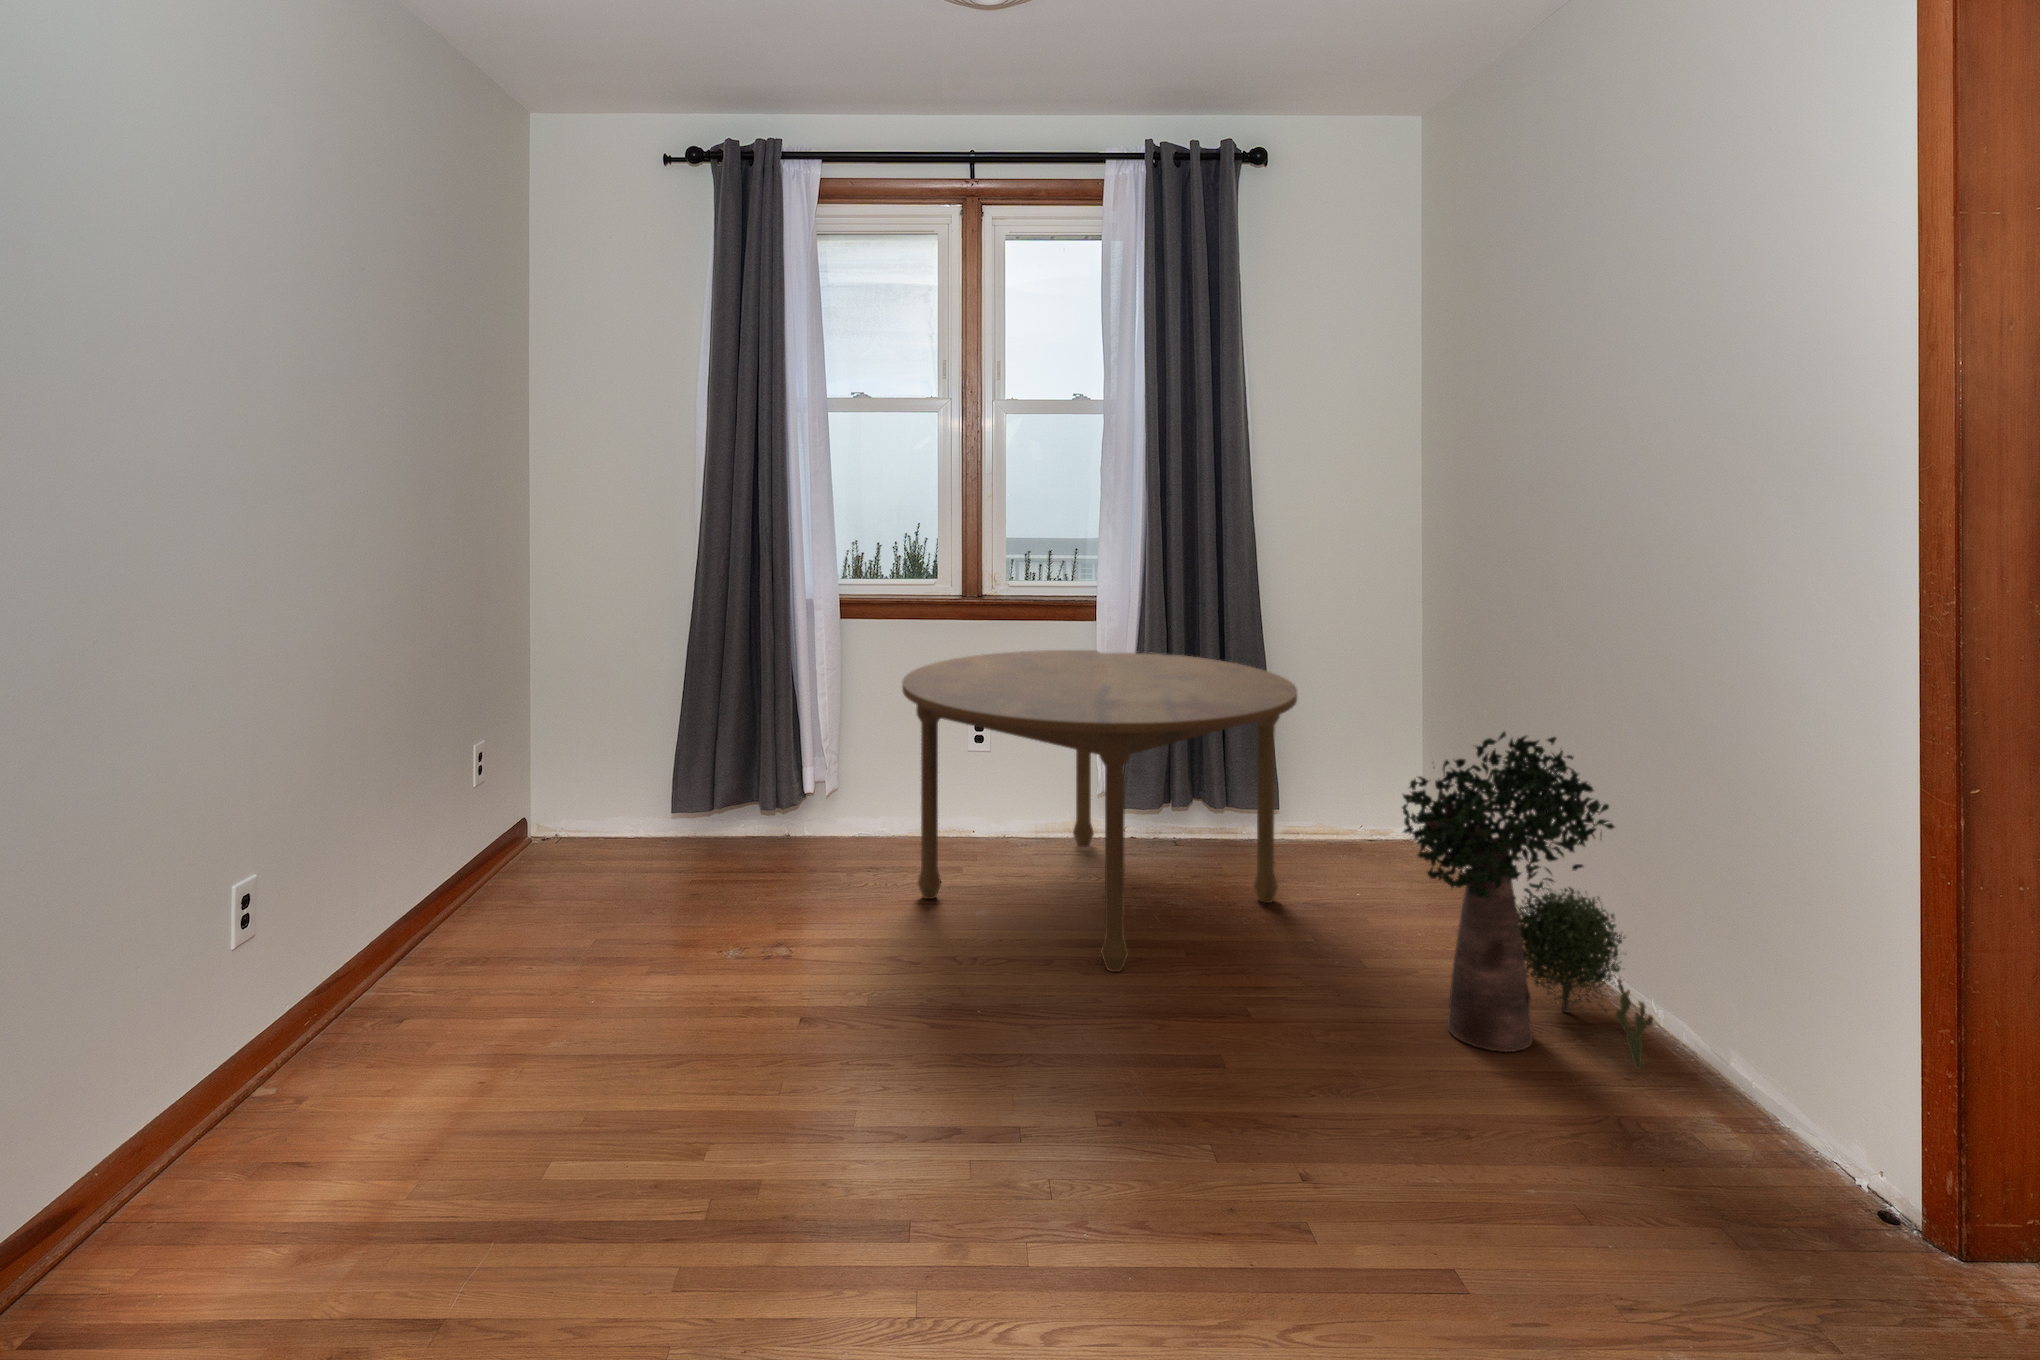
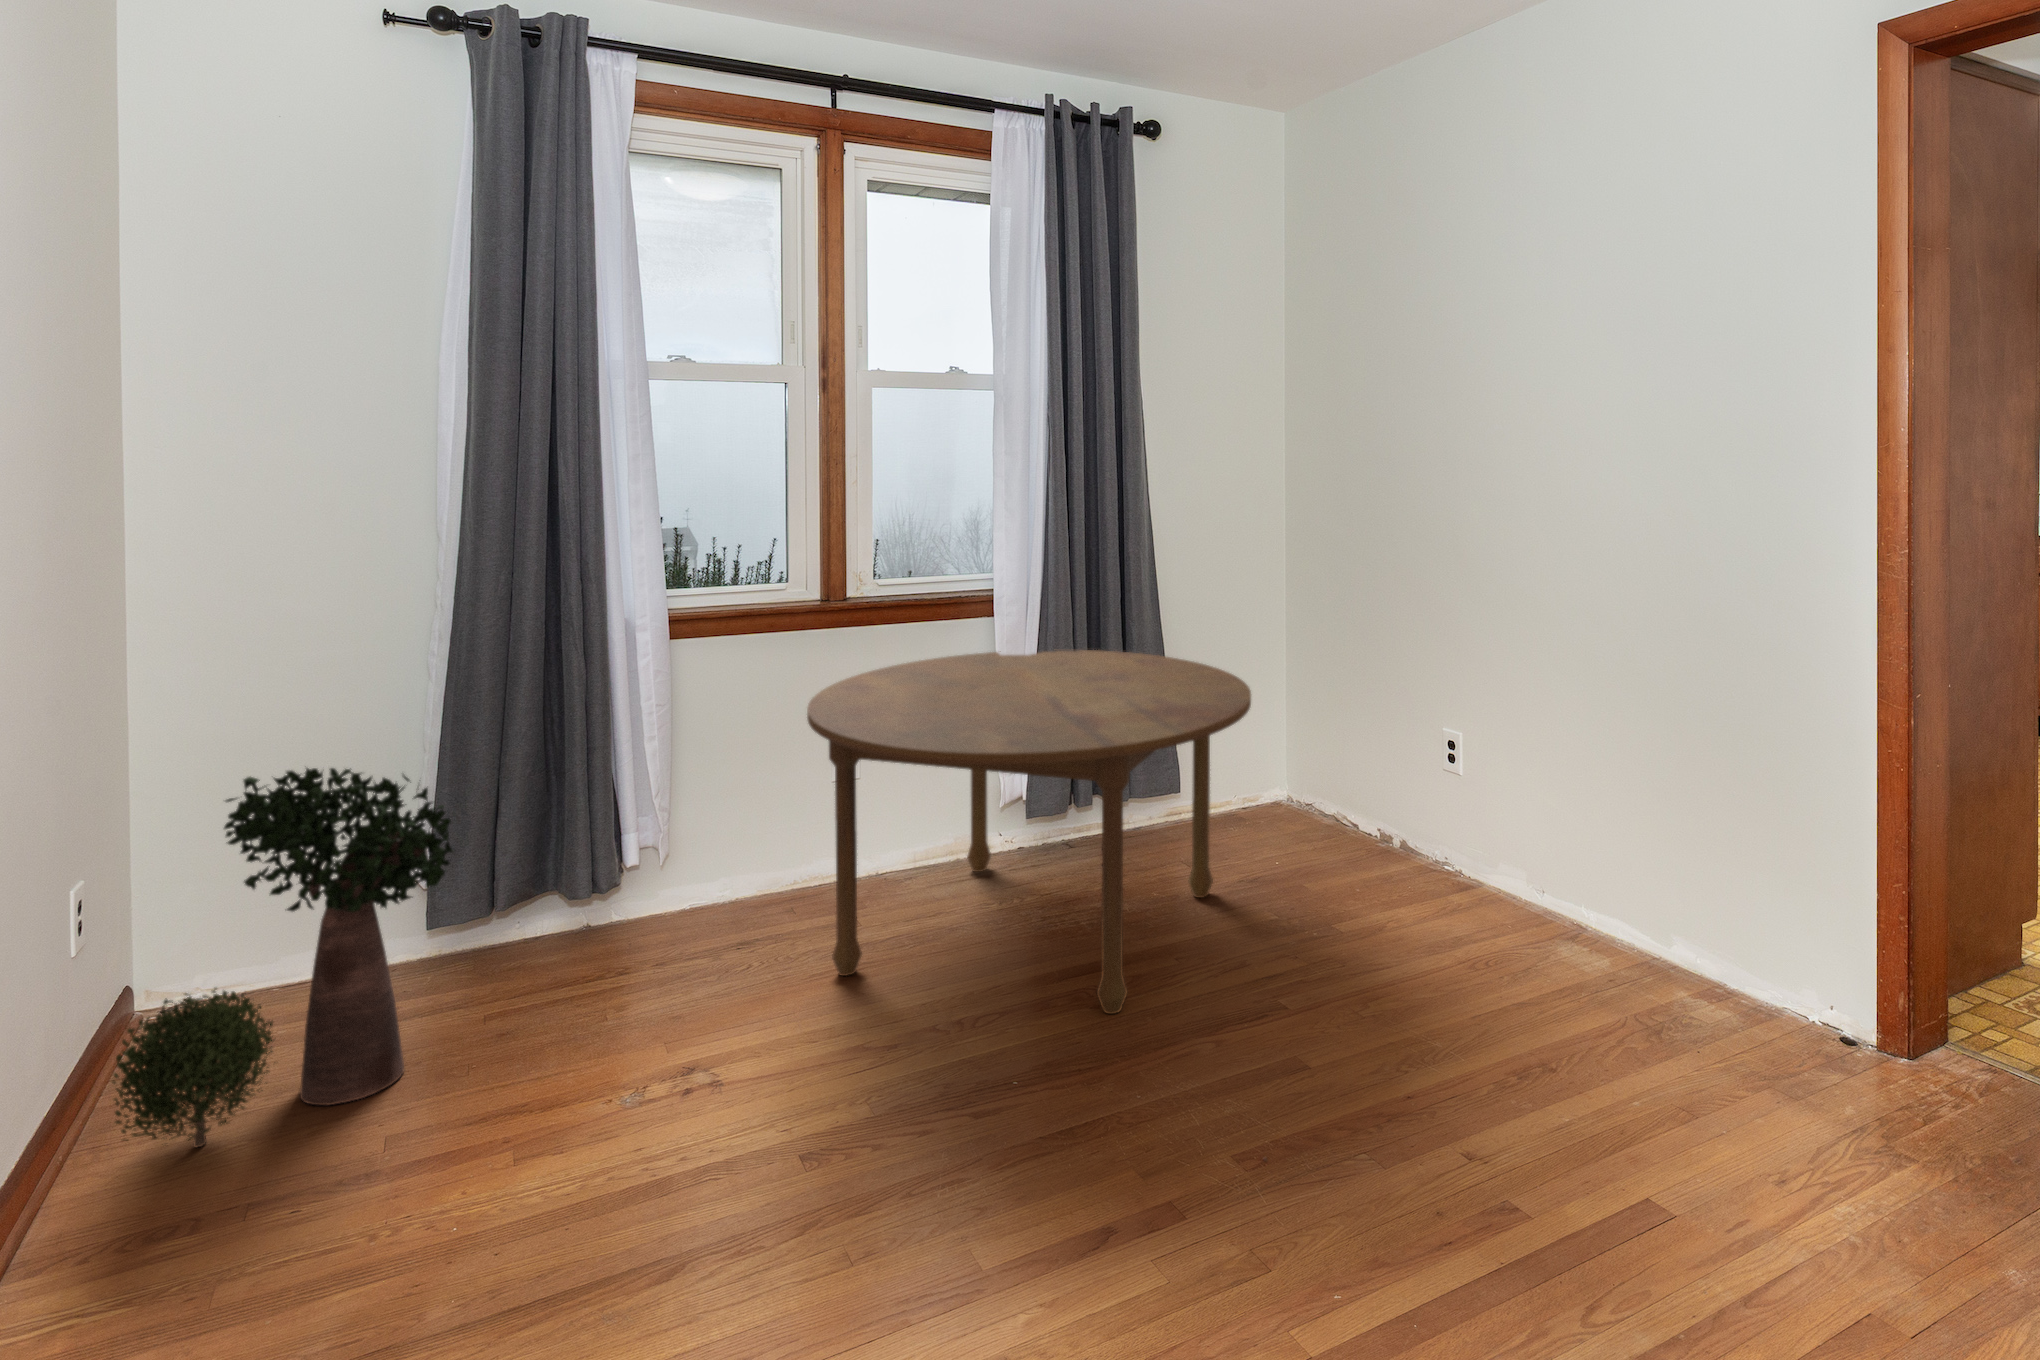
potted plant: present [1402,731,1654,1070] -> present [113,768,452,1147]

